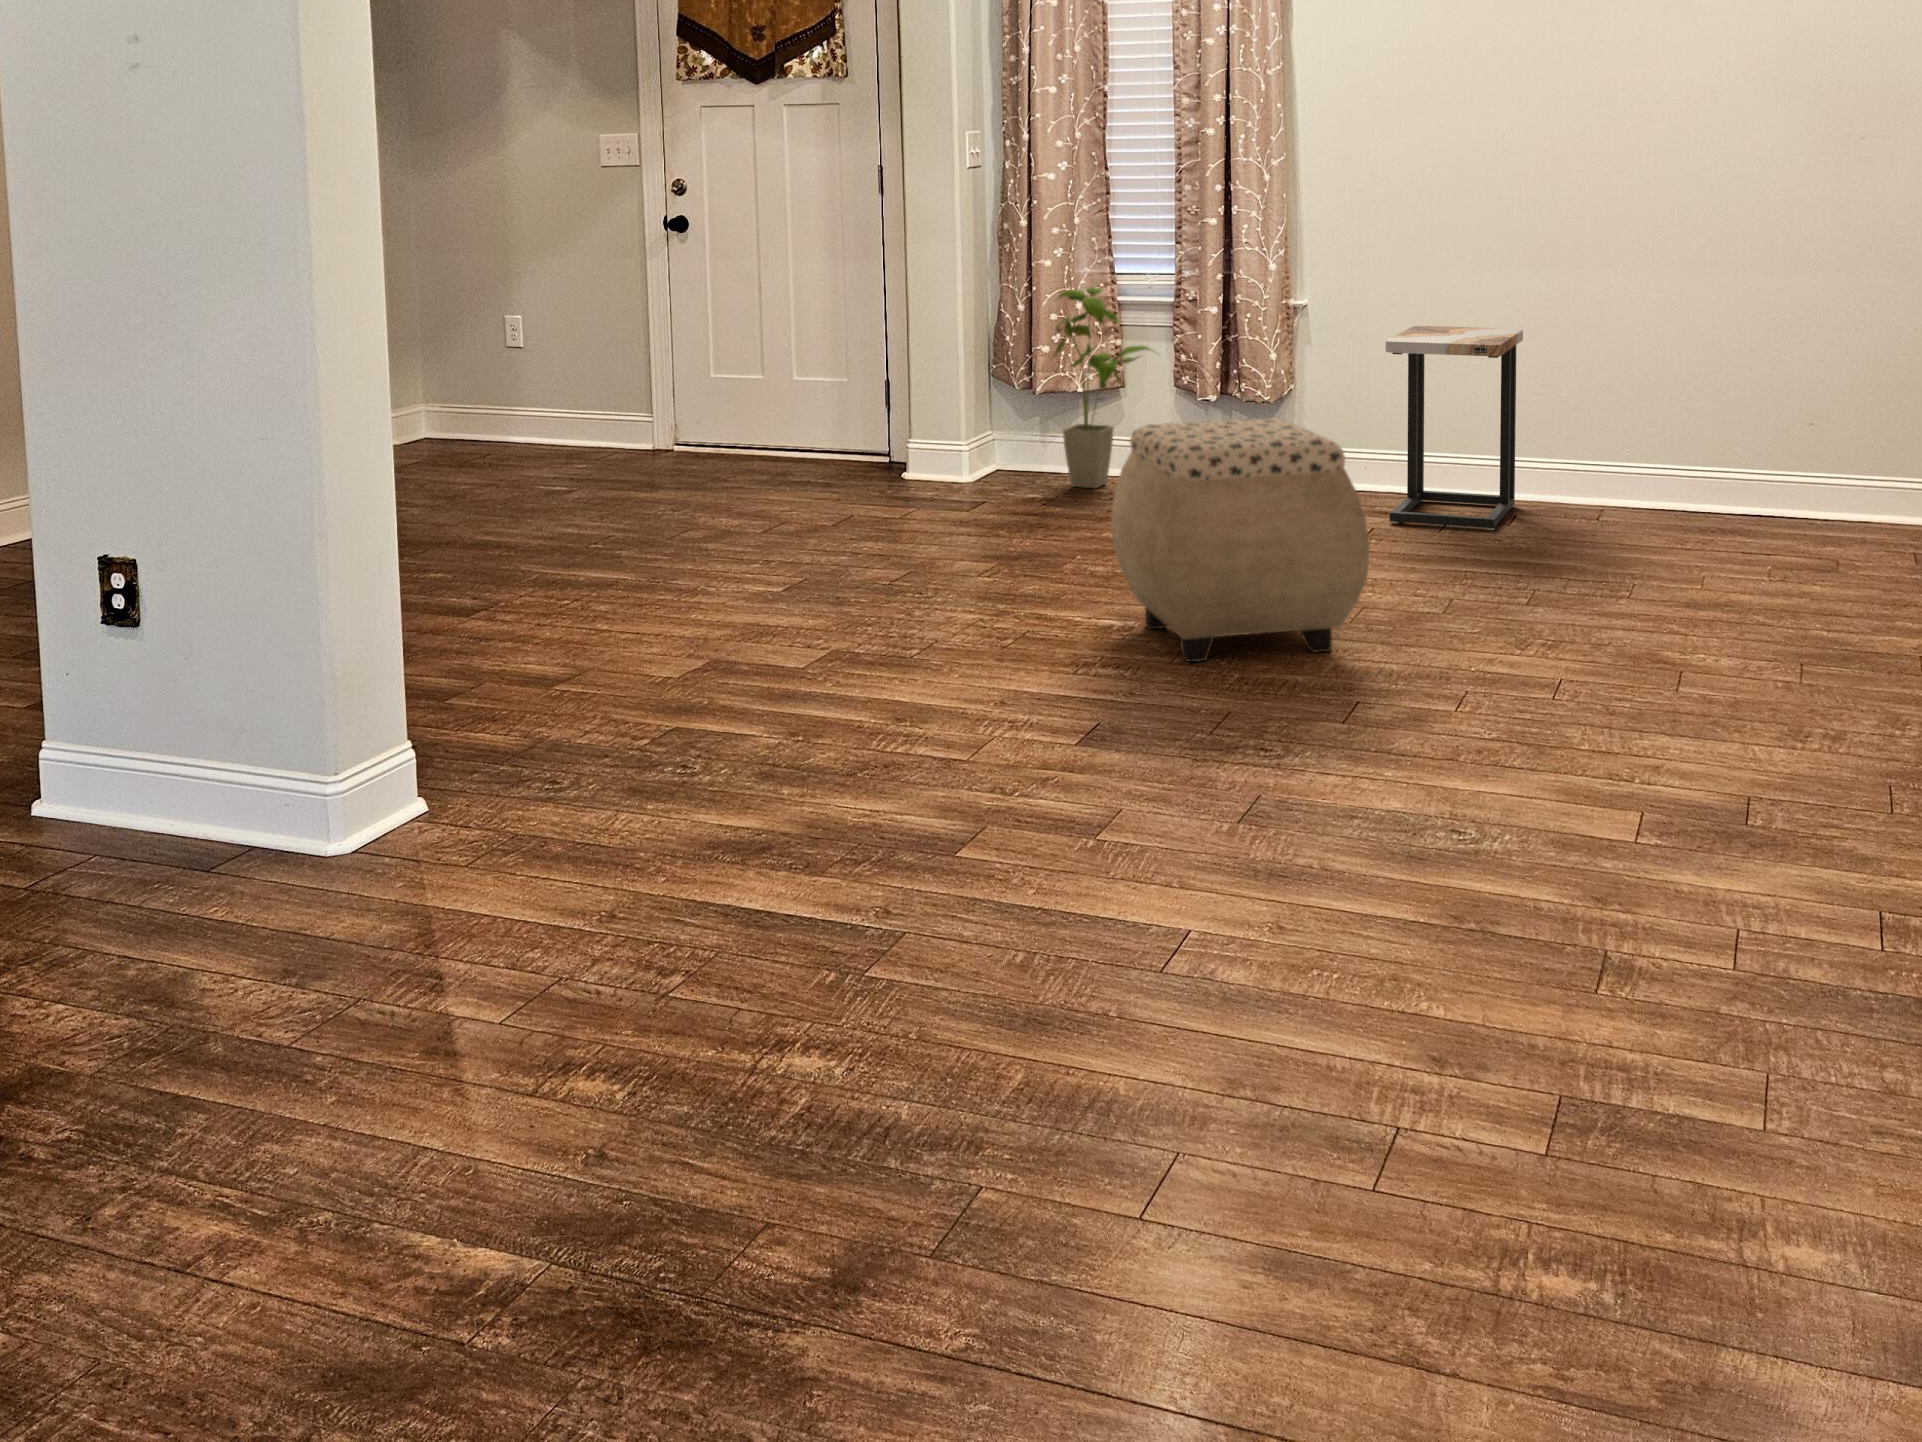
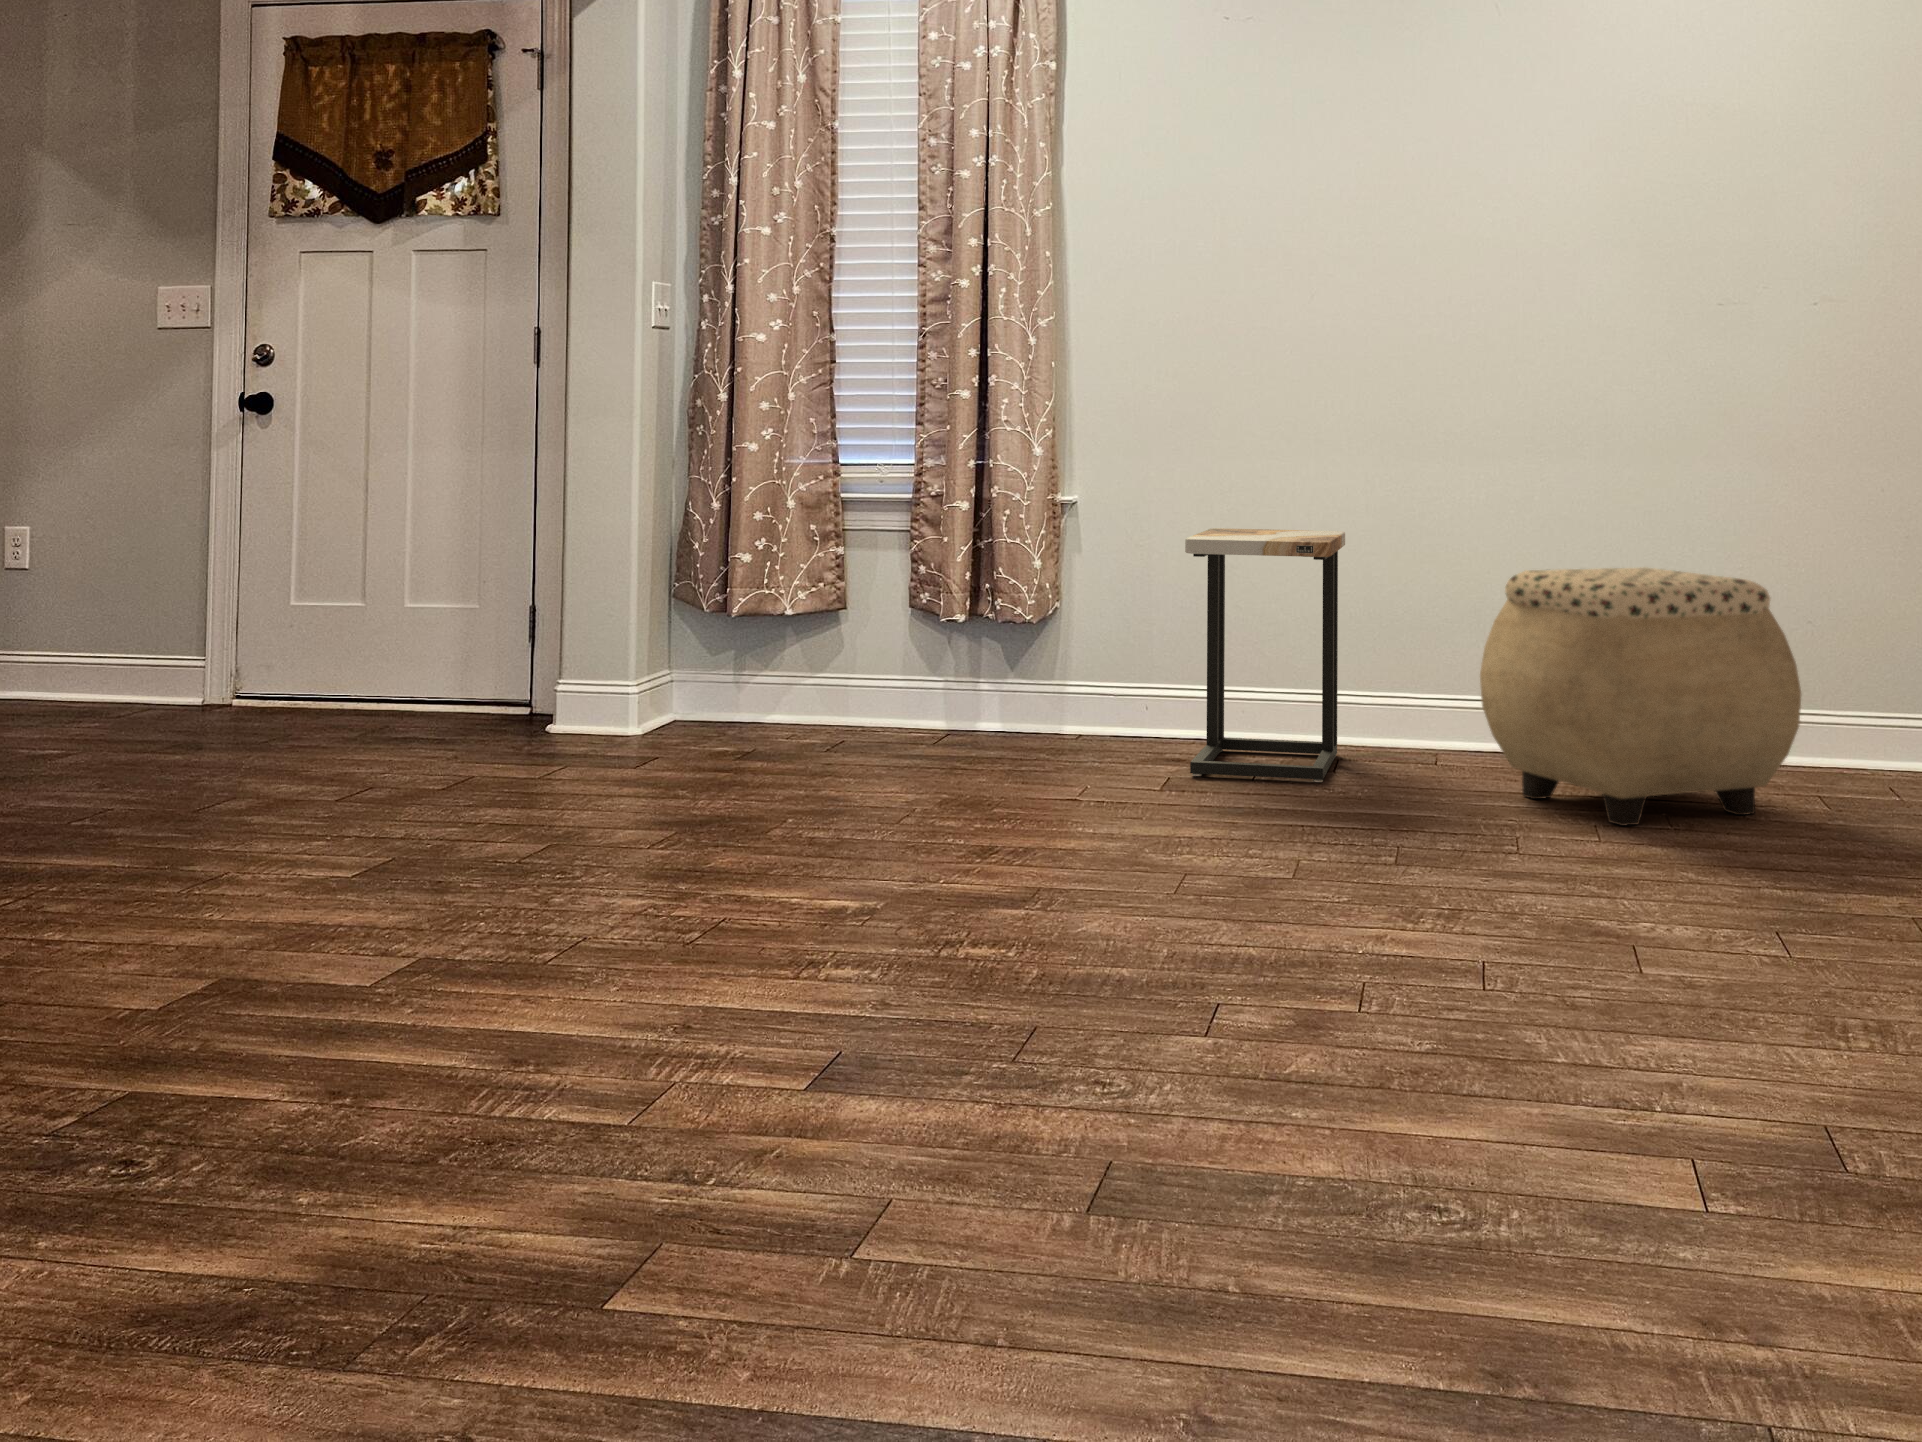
house plant: present [1053,287,1153,488] -> none [752,478,894,741]
ottoman: present [1111,419,1369,662] -> present [1480,567,1801,826]

